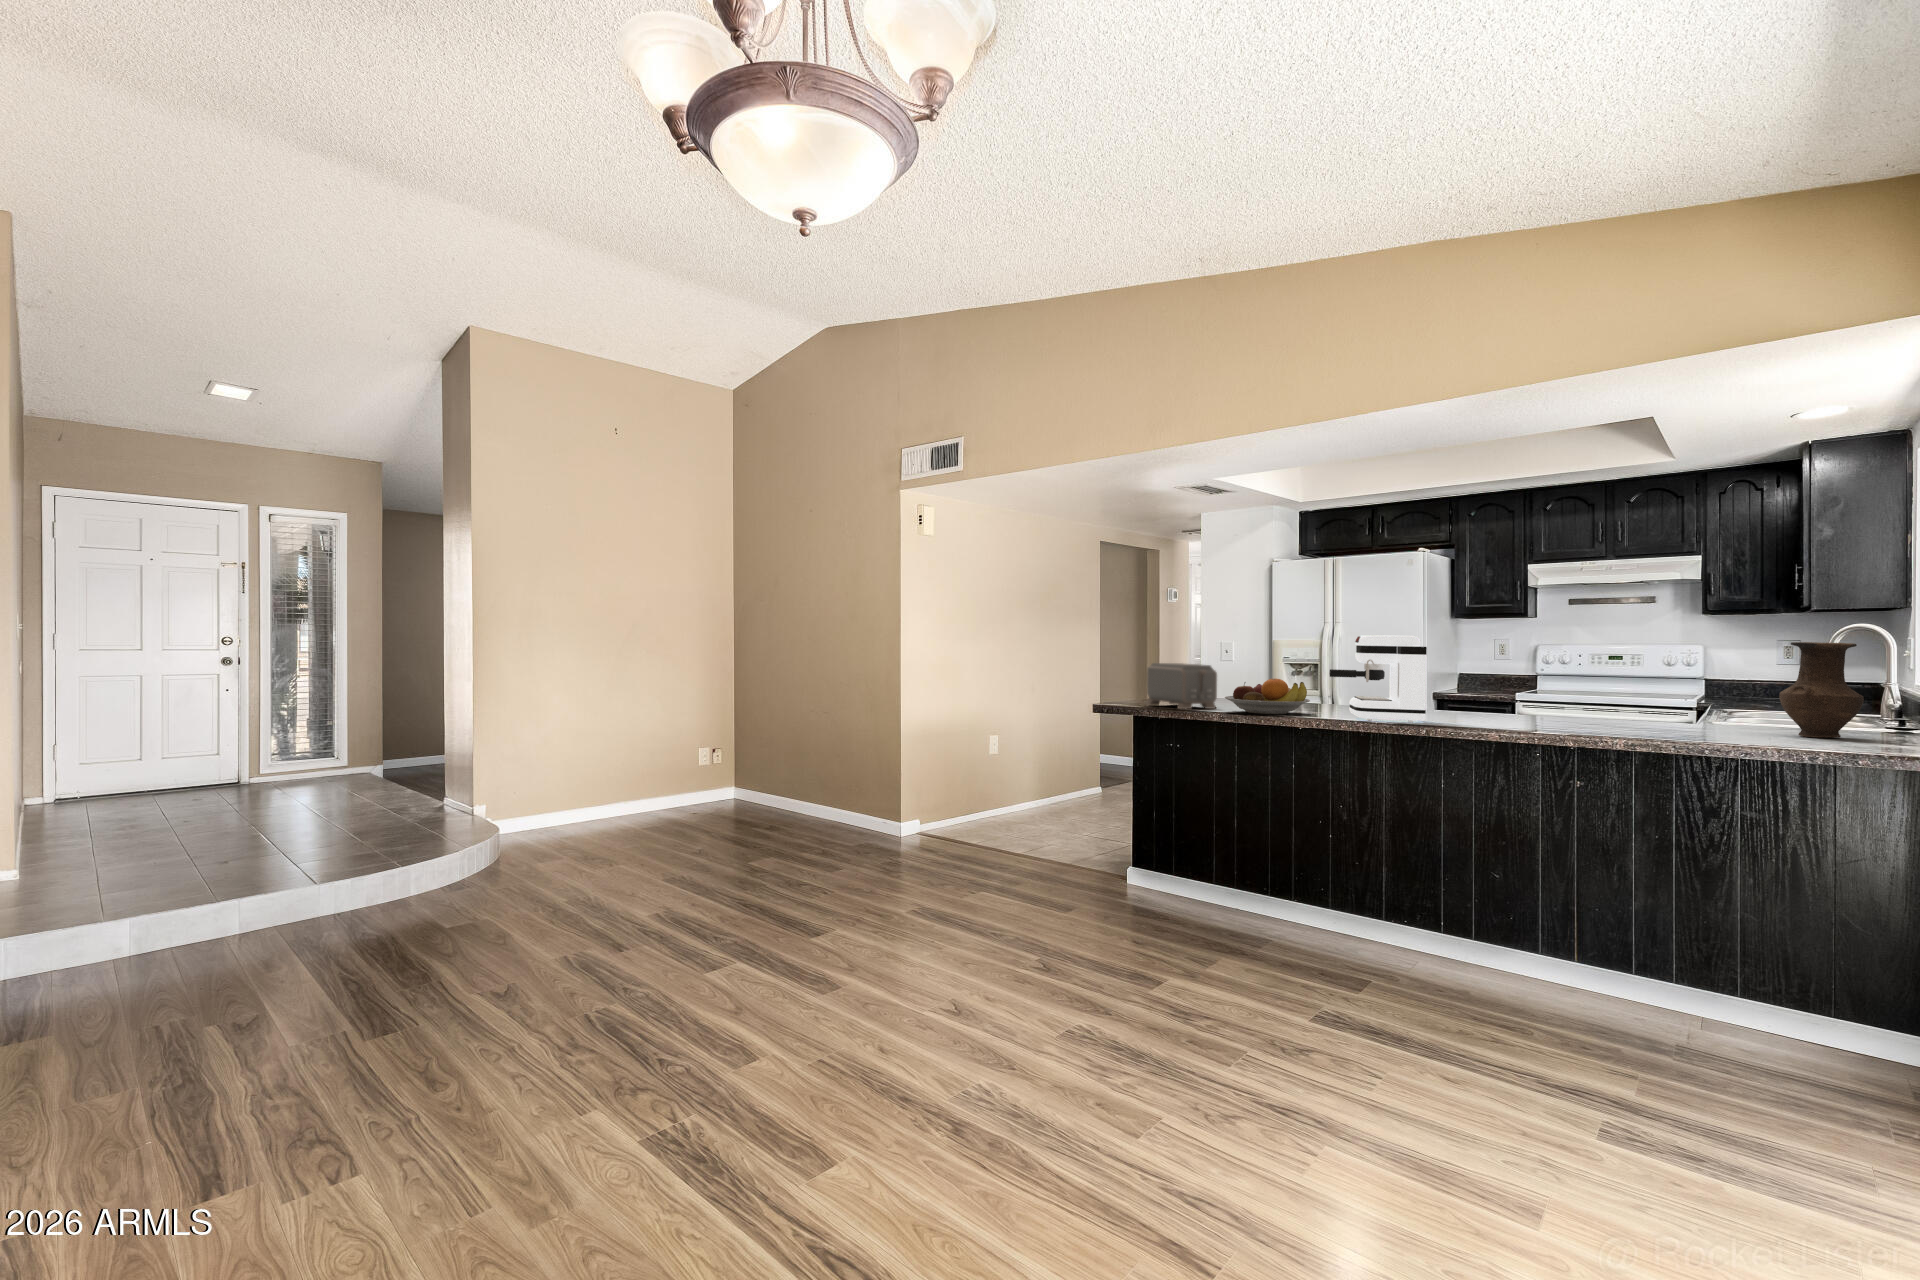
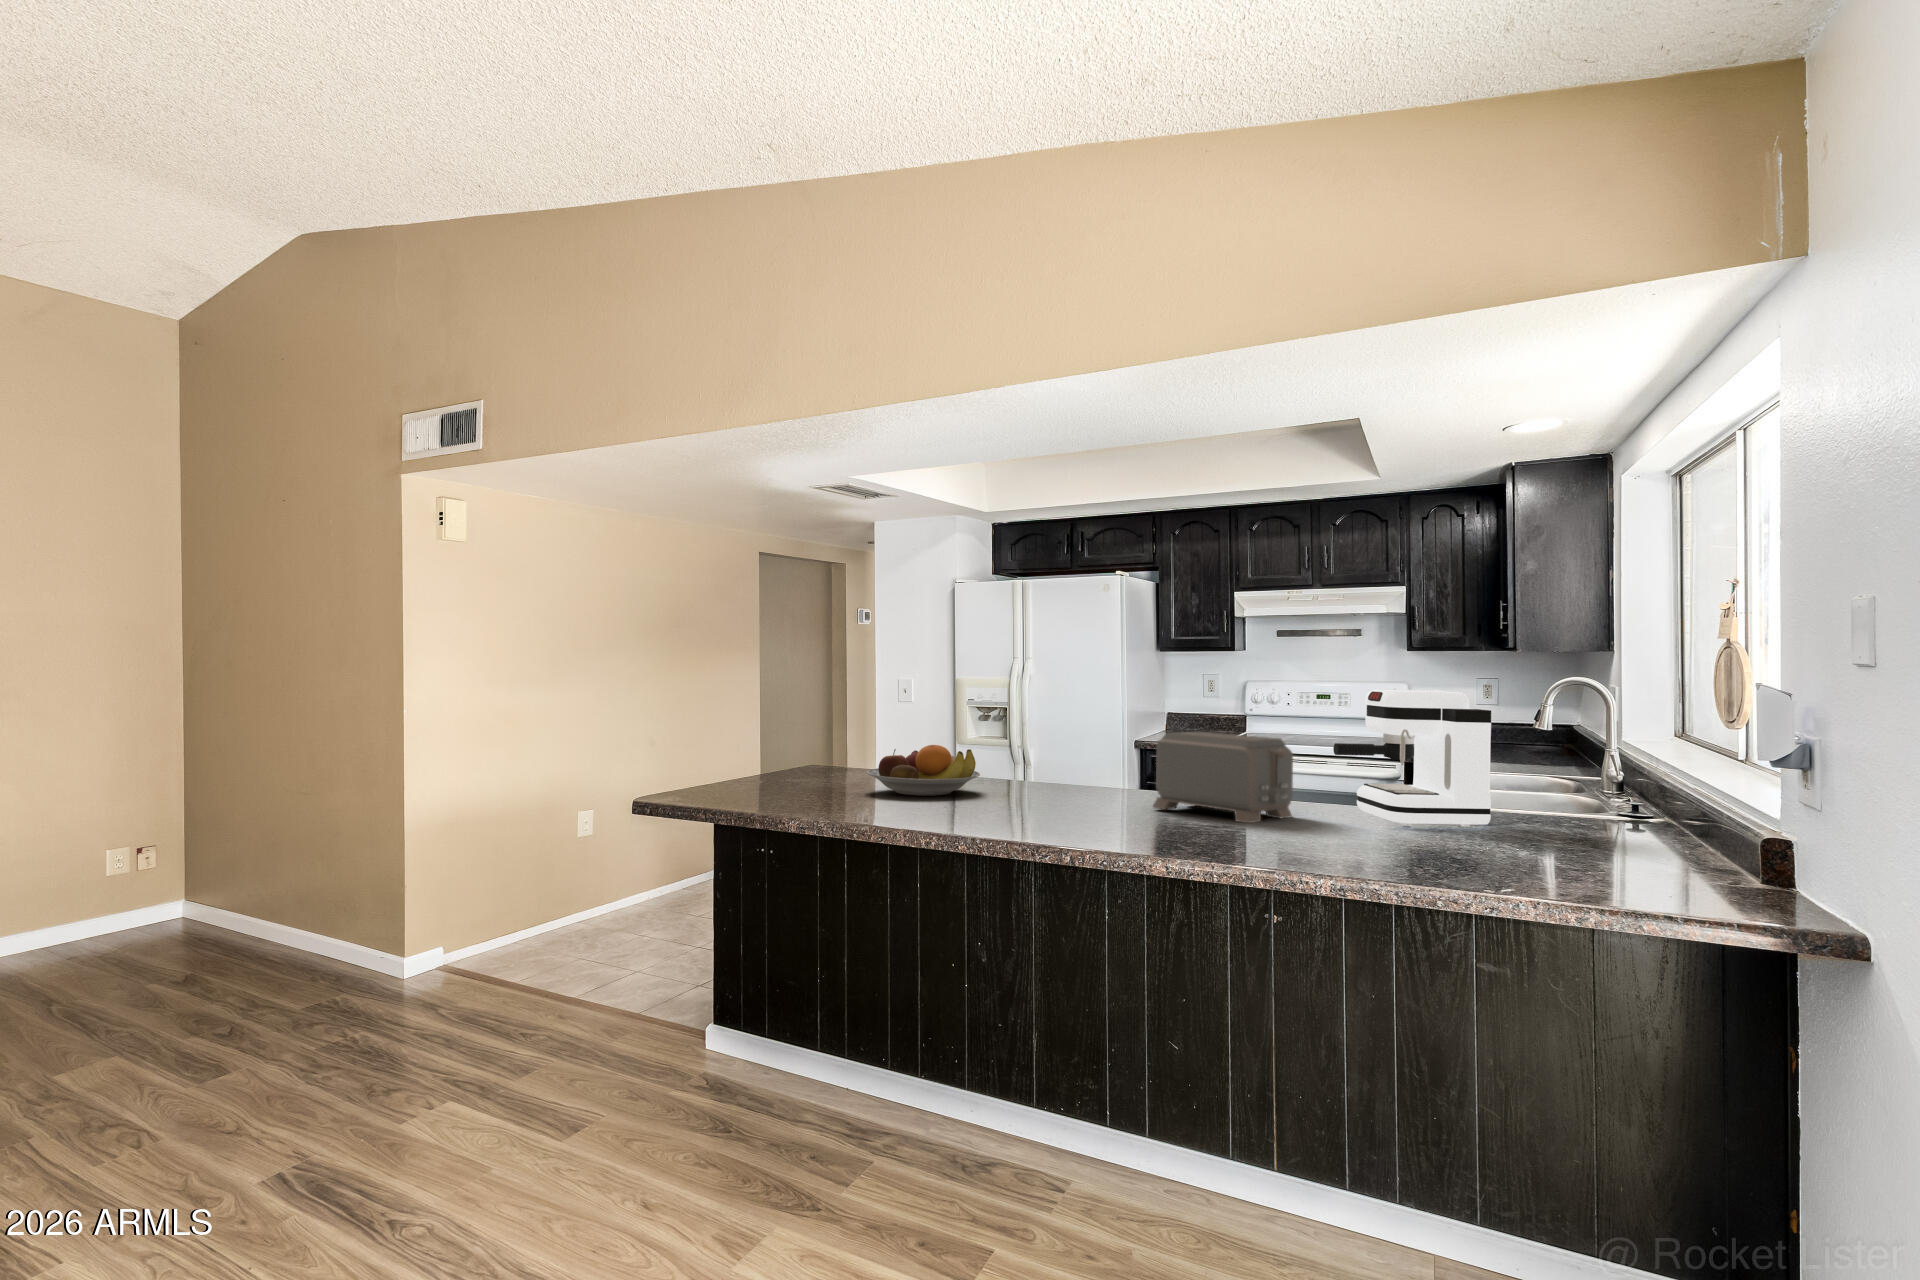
coffee maker: present [1329,635,1427,722] -> present [1333,689,1491,827]
vase: present [1780,642,1864,738] -> none [1517,702,1603,821]
toaster: present [1146,663,1217,709] -> present [1153,732,1293,823]

